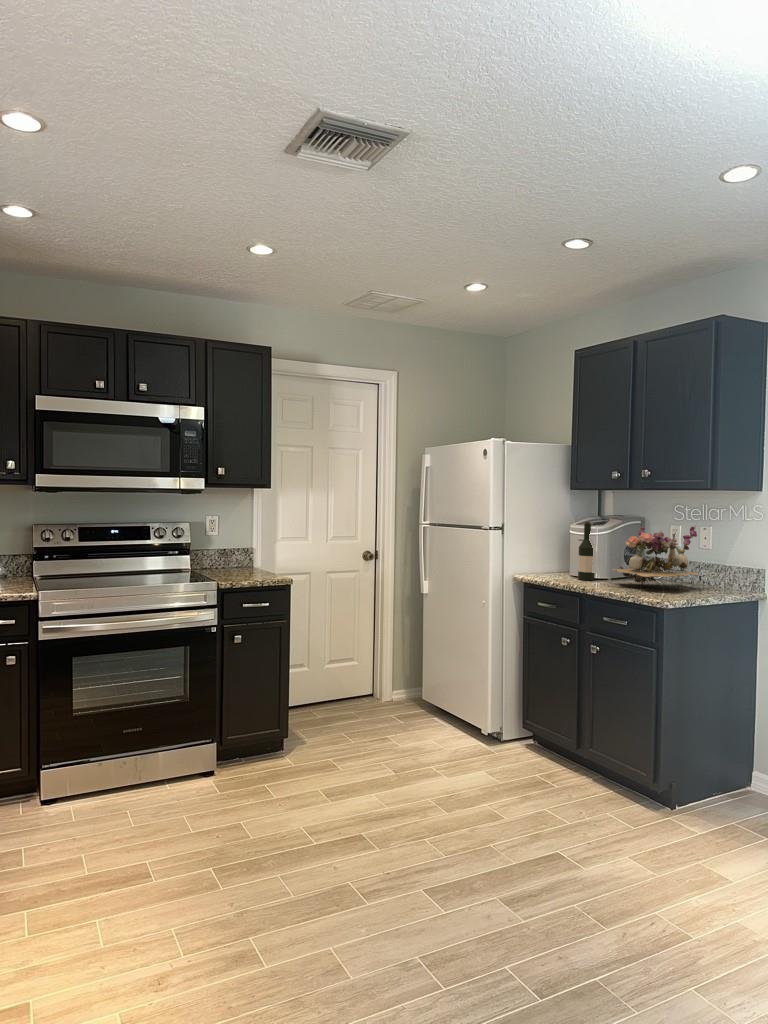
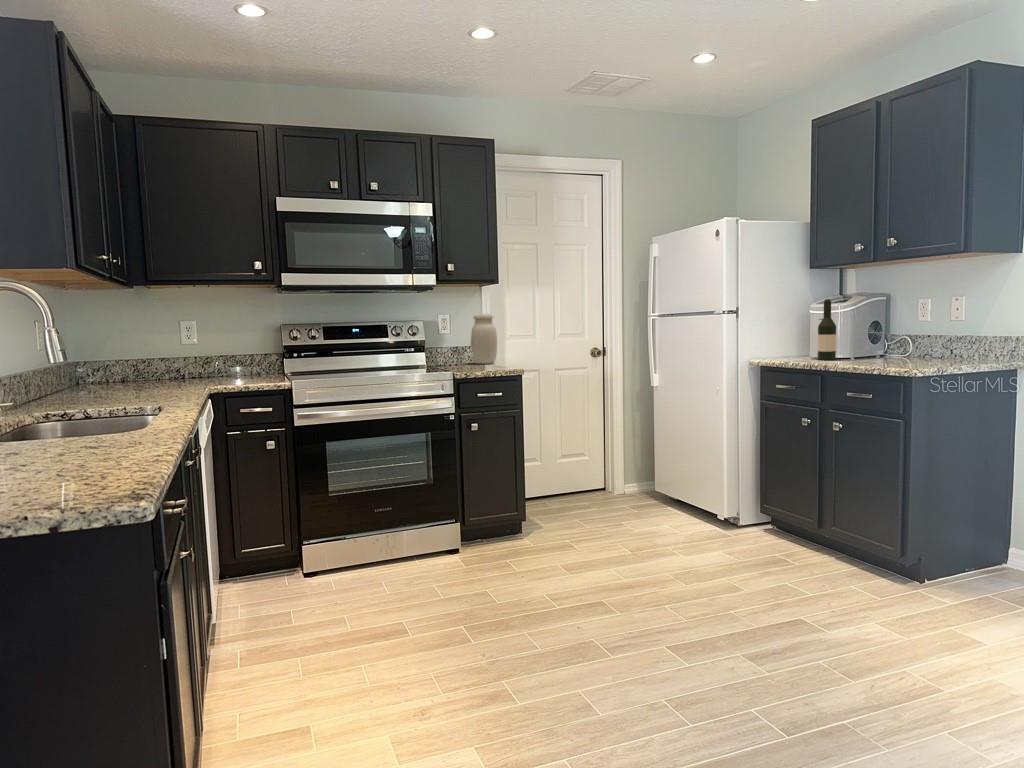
jar: none [240,517,268,568] -> present [471,314,497,364]
flower arrangement: present [613,525,699,585] -> none [855,294,953,362]

